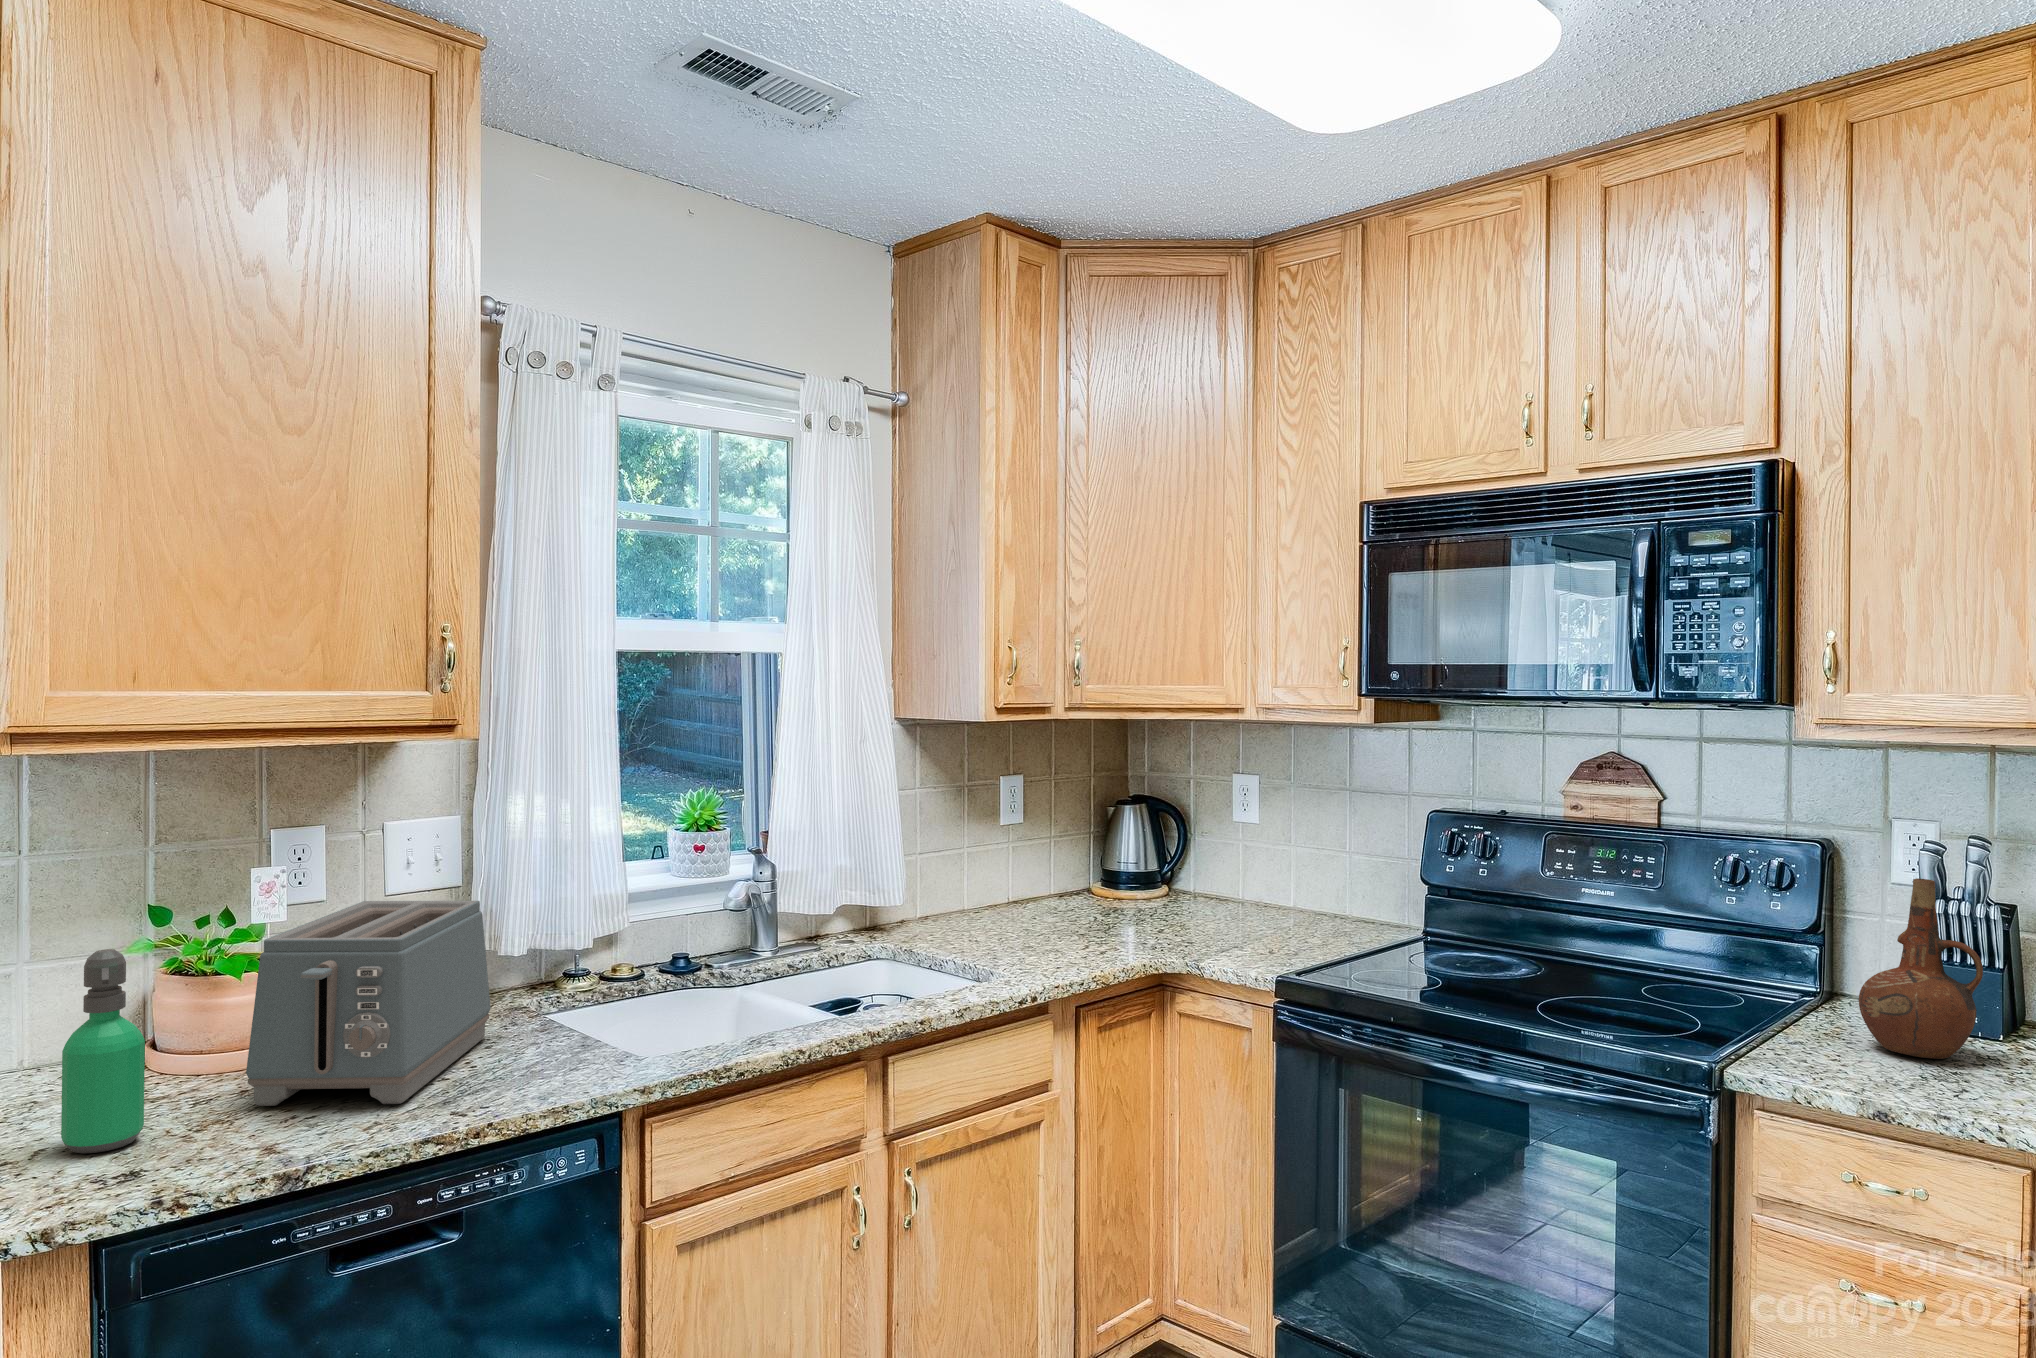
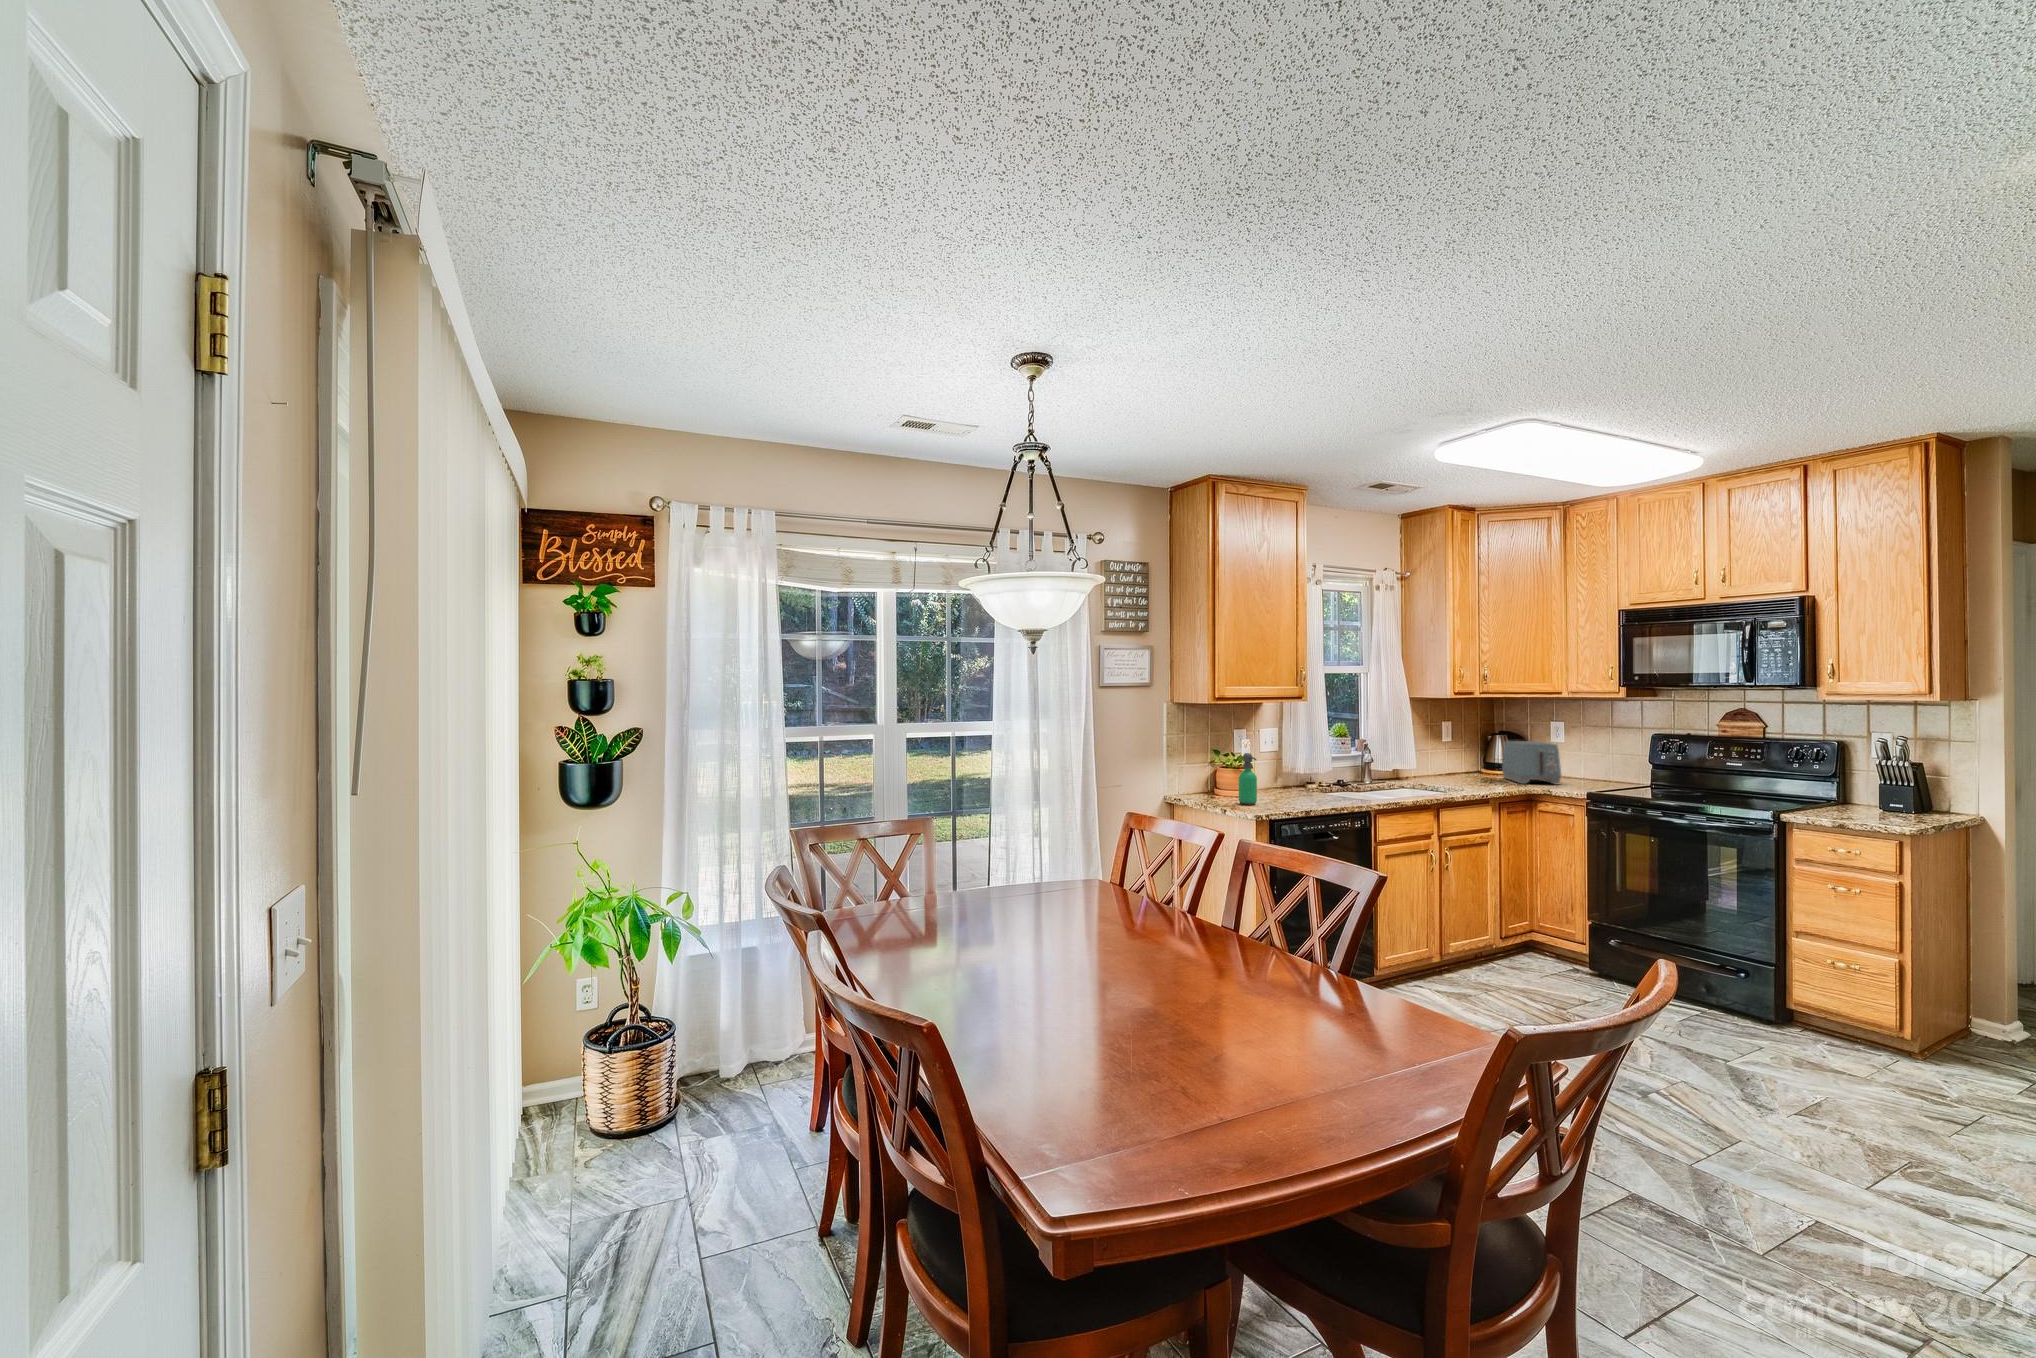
ceramic pitcher: present [1859,878,1983,1059] -> none [1844,750,1897,815]
toaster: present [246,901,491,1106] -> present [1502,741,1561,785]

